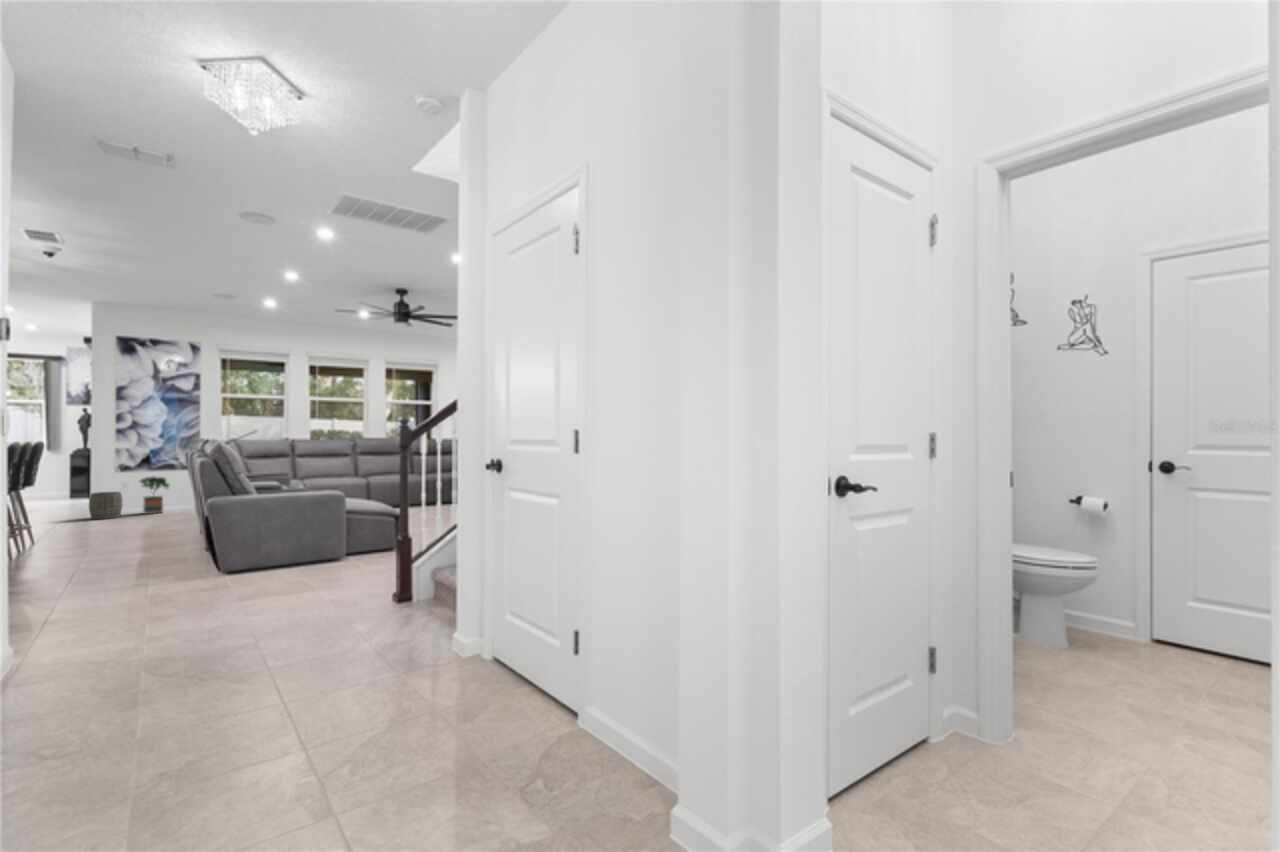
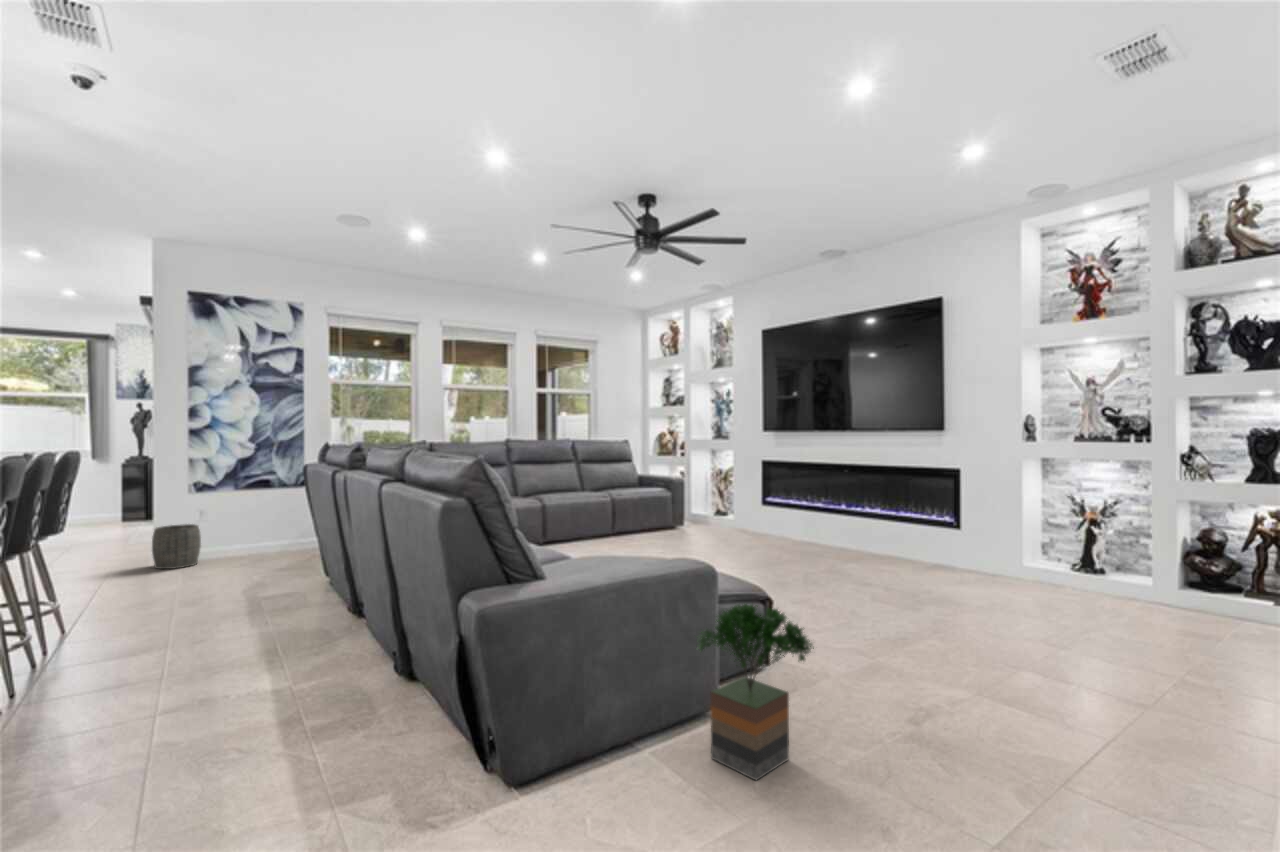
potted tree: present [139,476,170,514] -> present [697,604,814,781]

